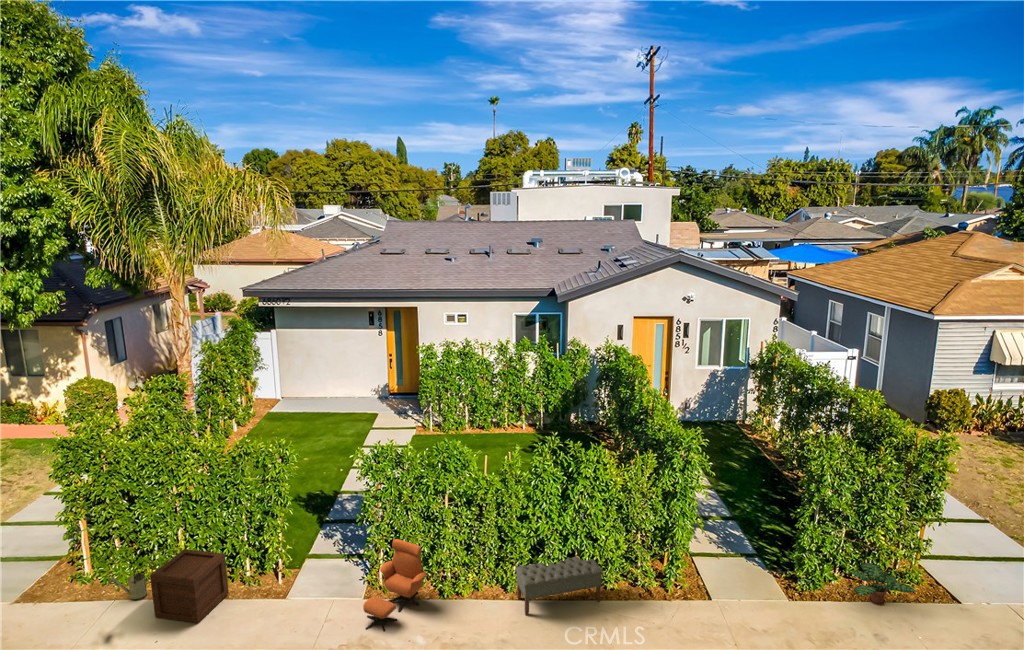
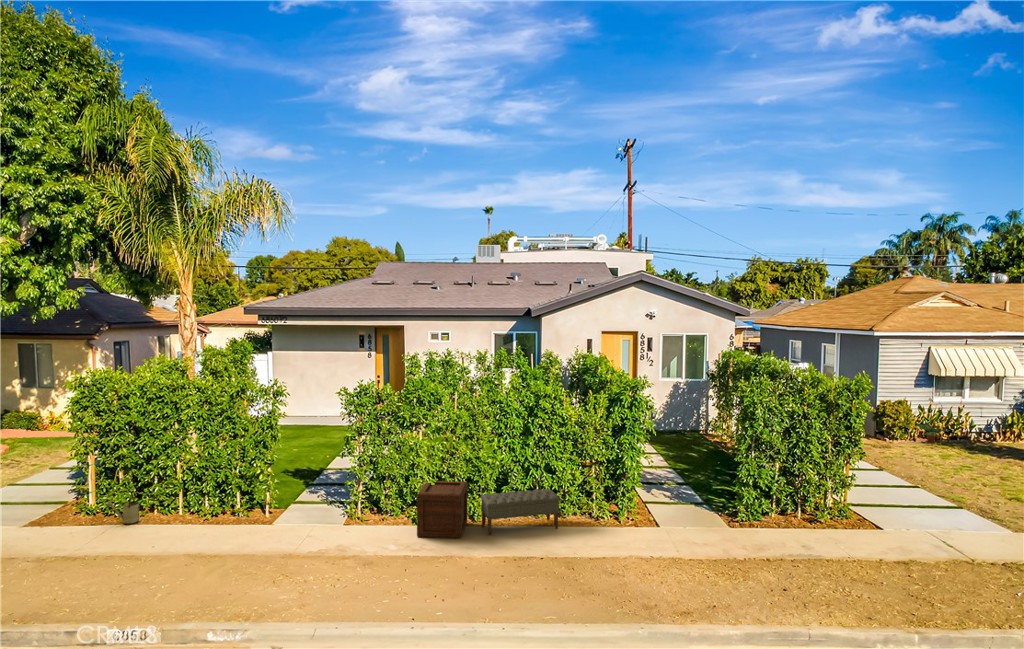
lounge chair: present [363,539,427,632] -> none [339,470,399,544]
wooden crate: present [150,549,229,623] -> present [417,481,468,538]
potted plant: present [852,561,916,605] -> present [917,423,949,443]

